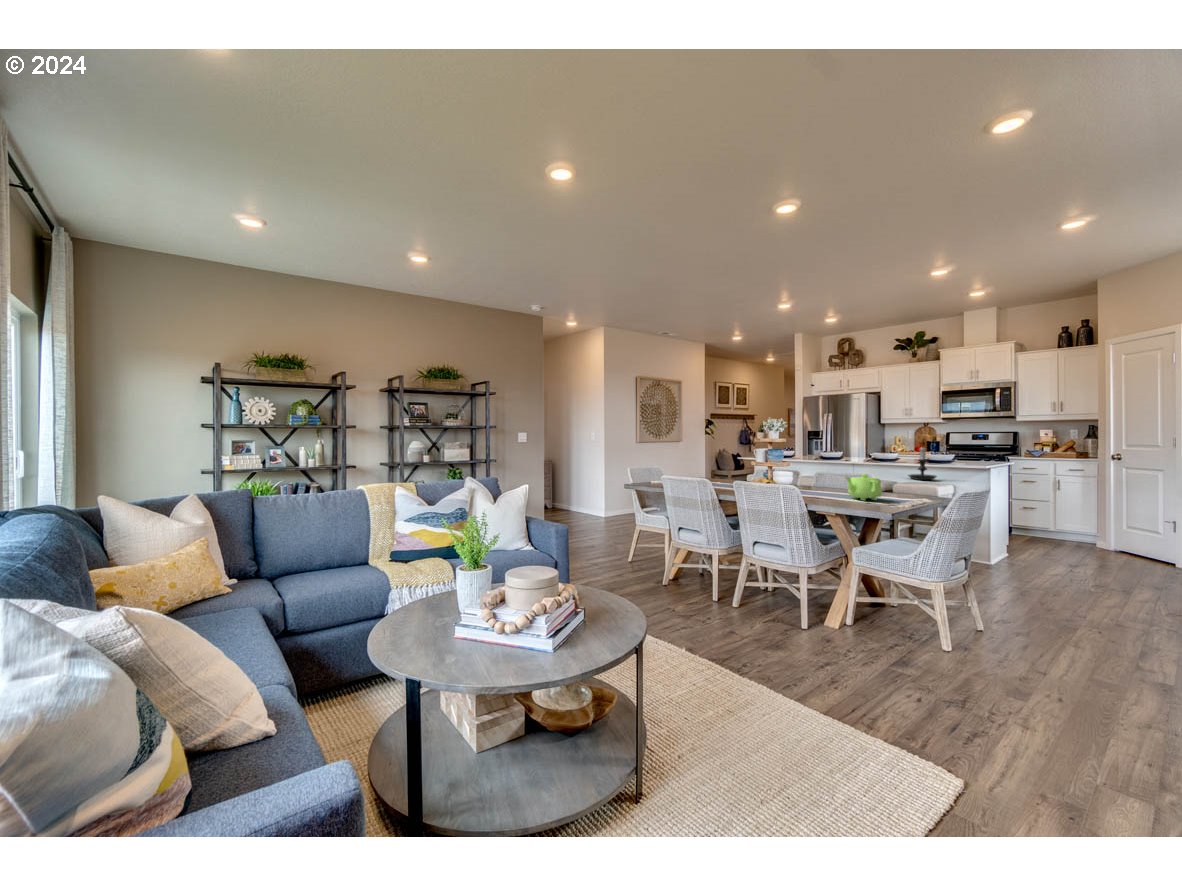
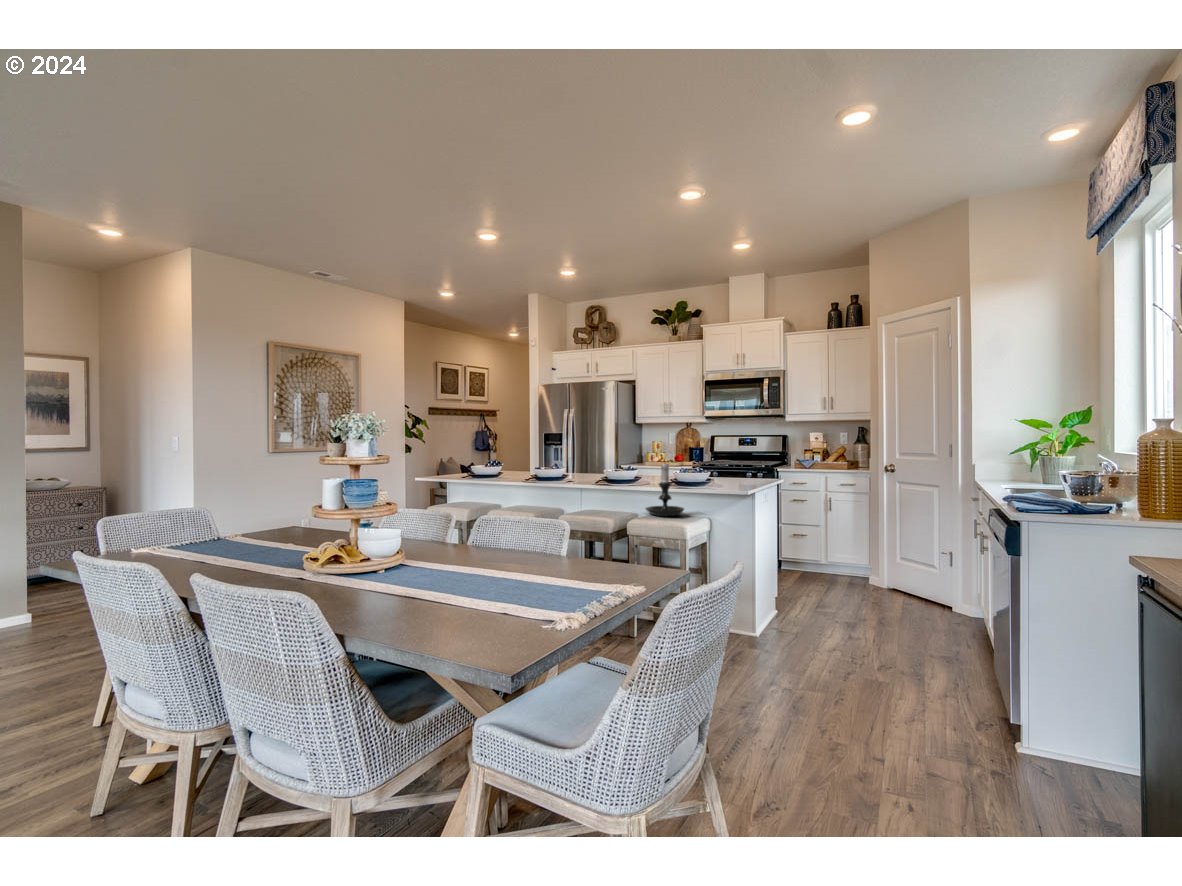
teapot: present [846,474,882,500] -> none [473,536,554,597]

